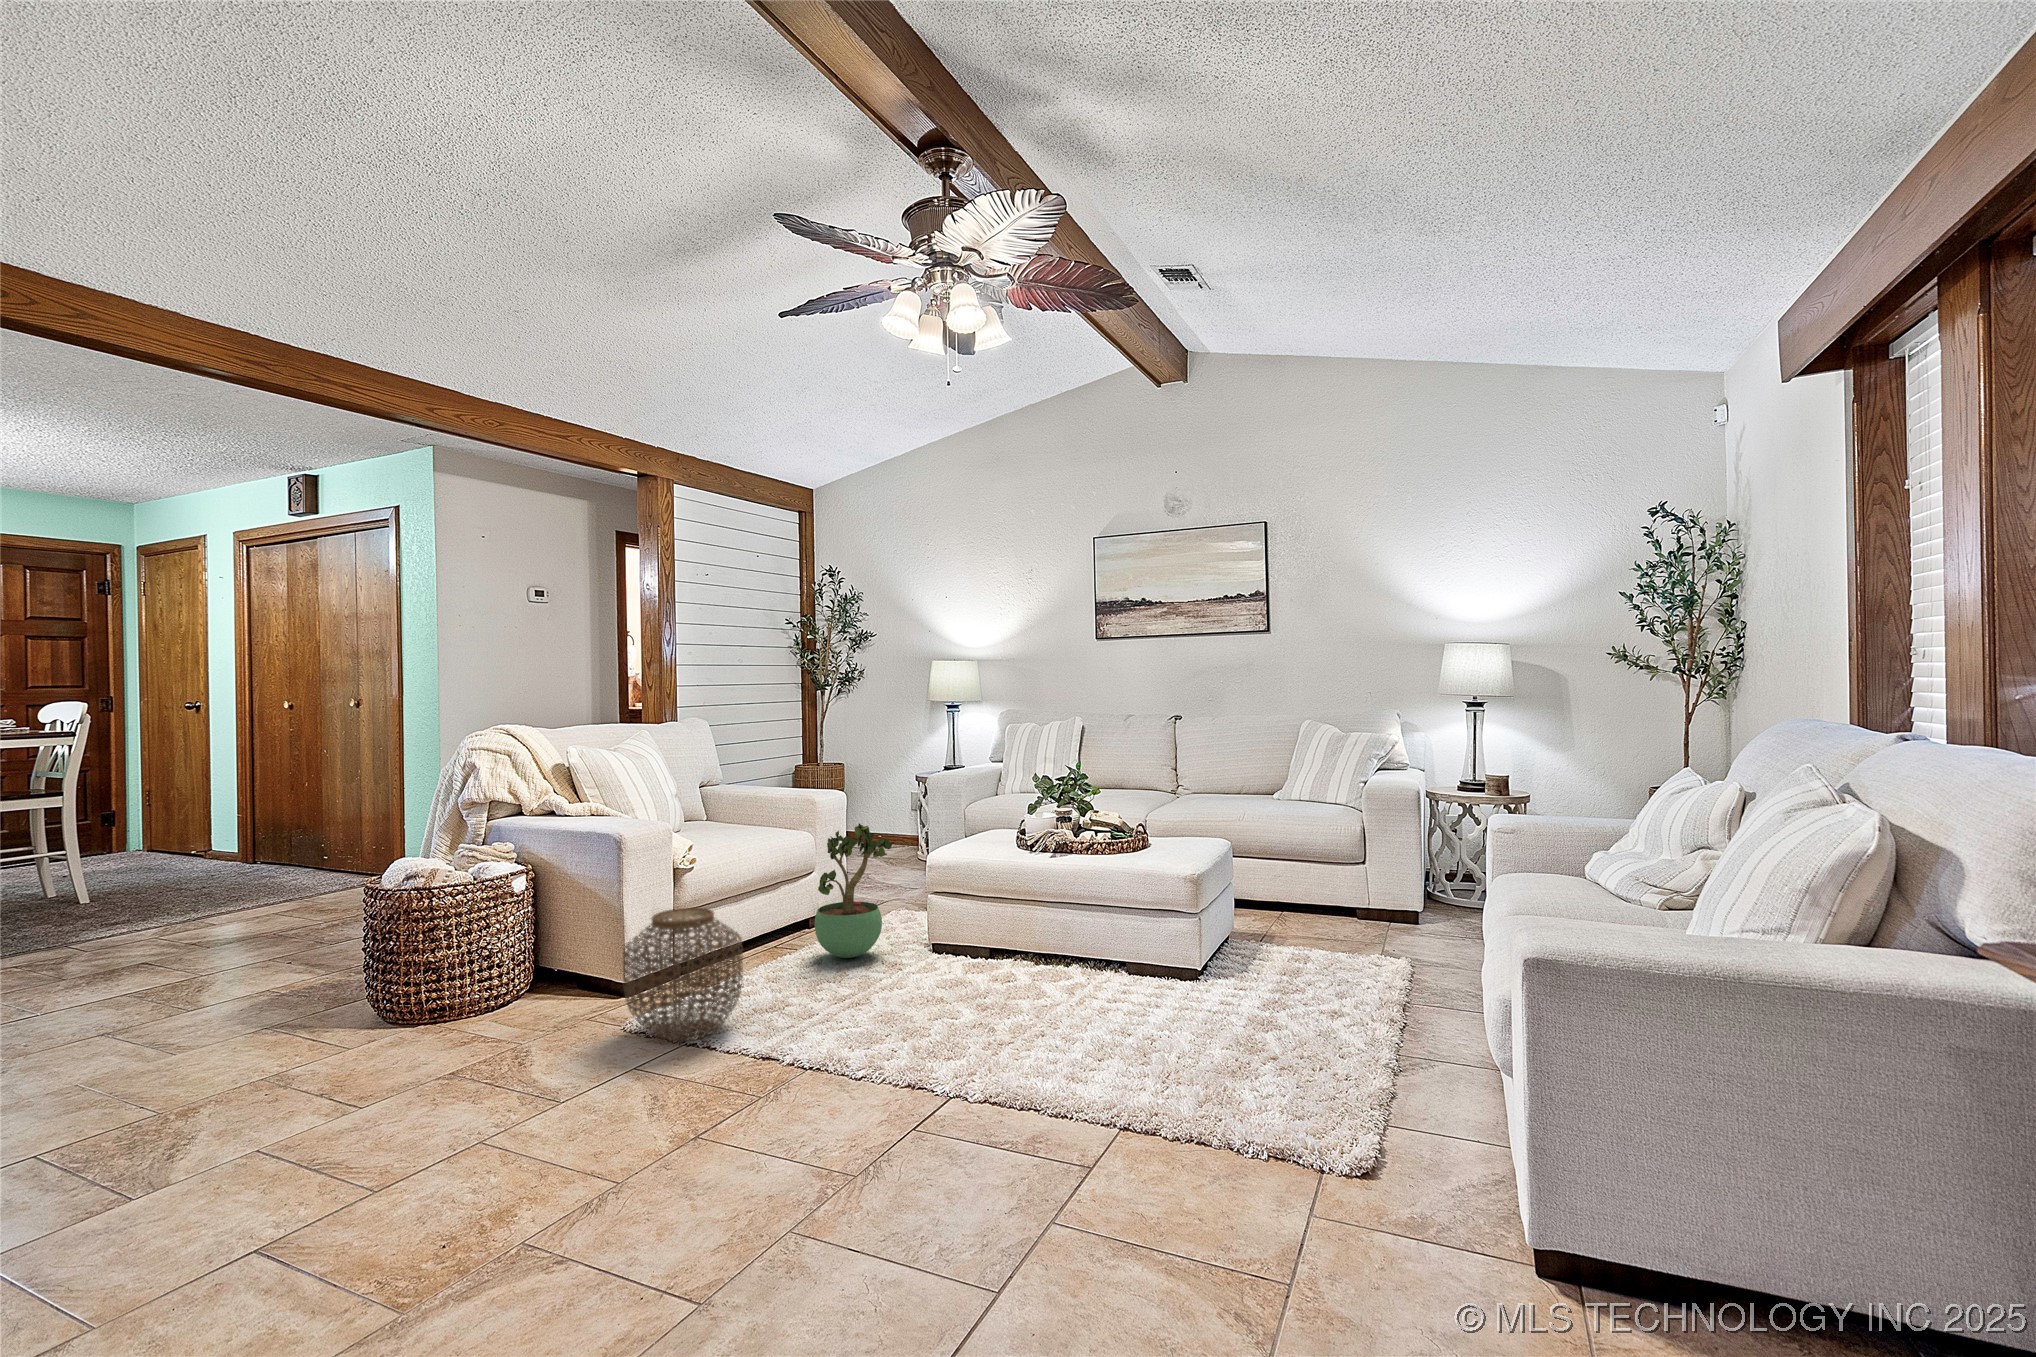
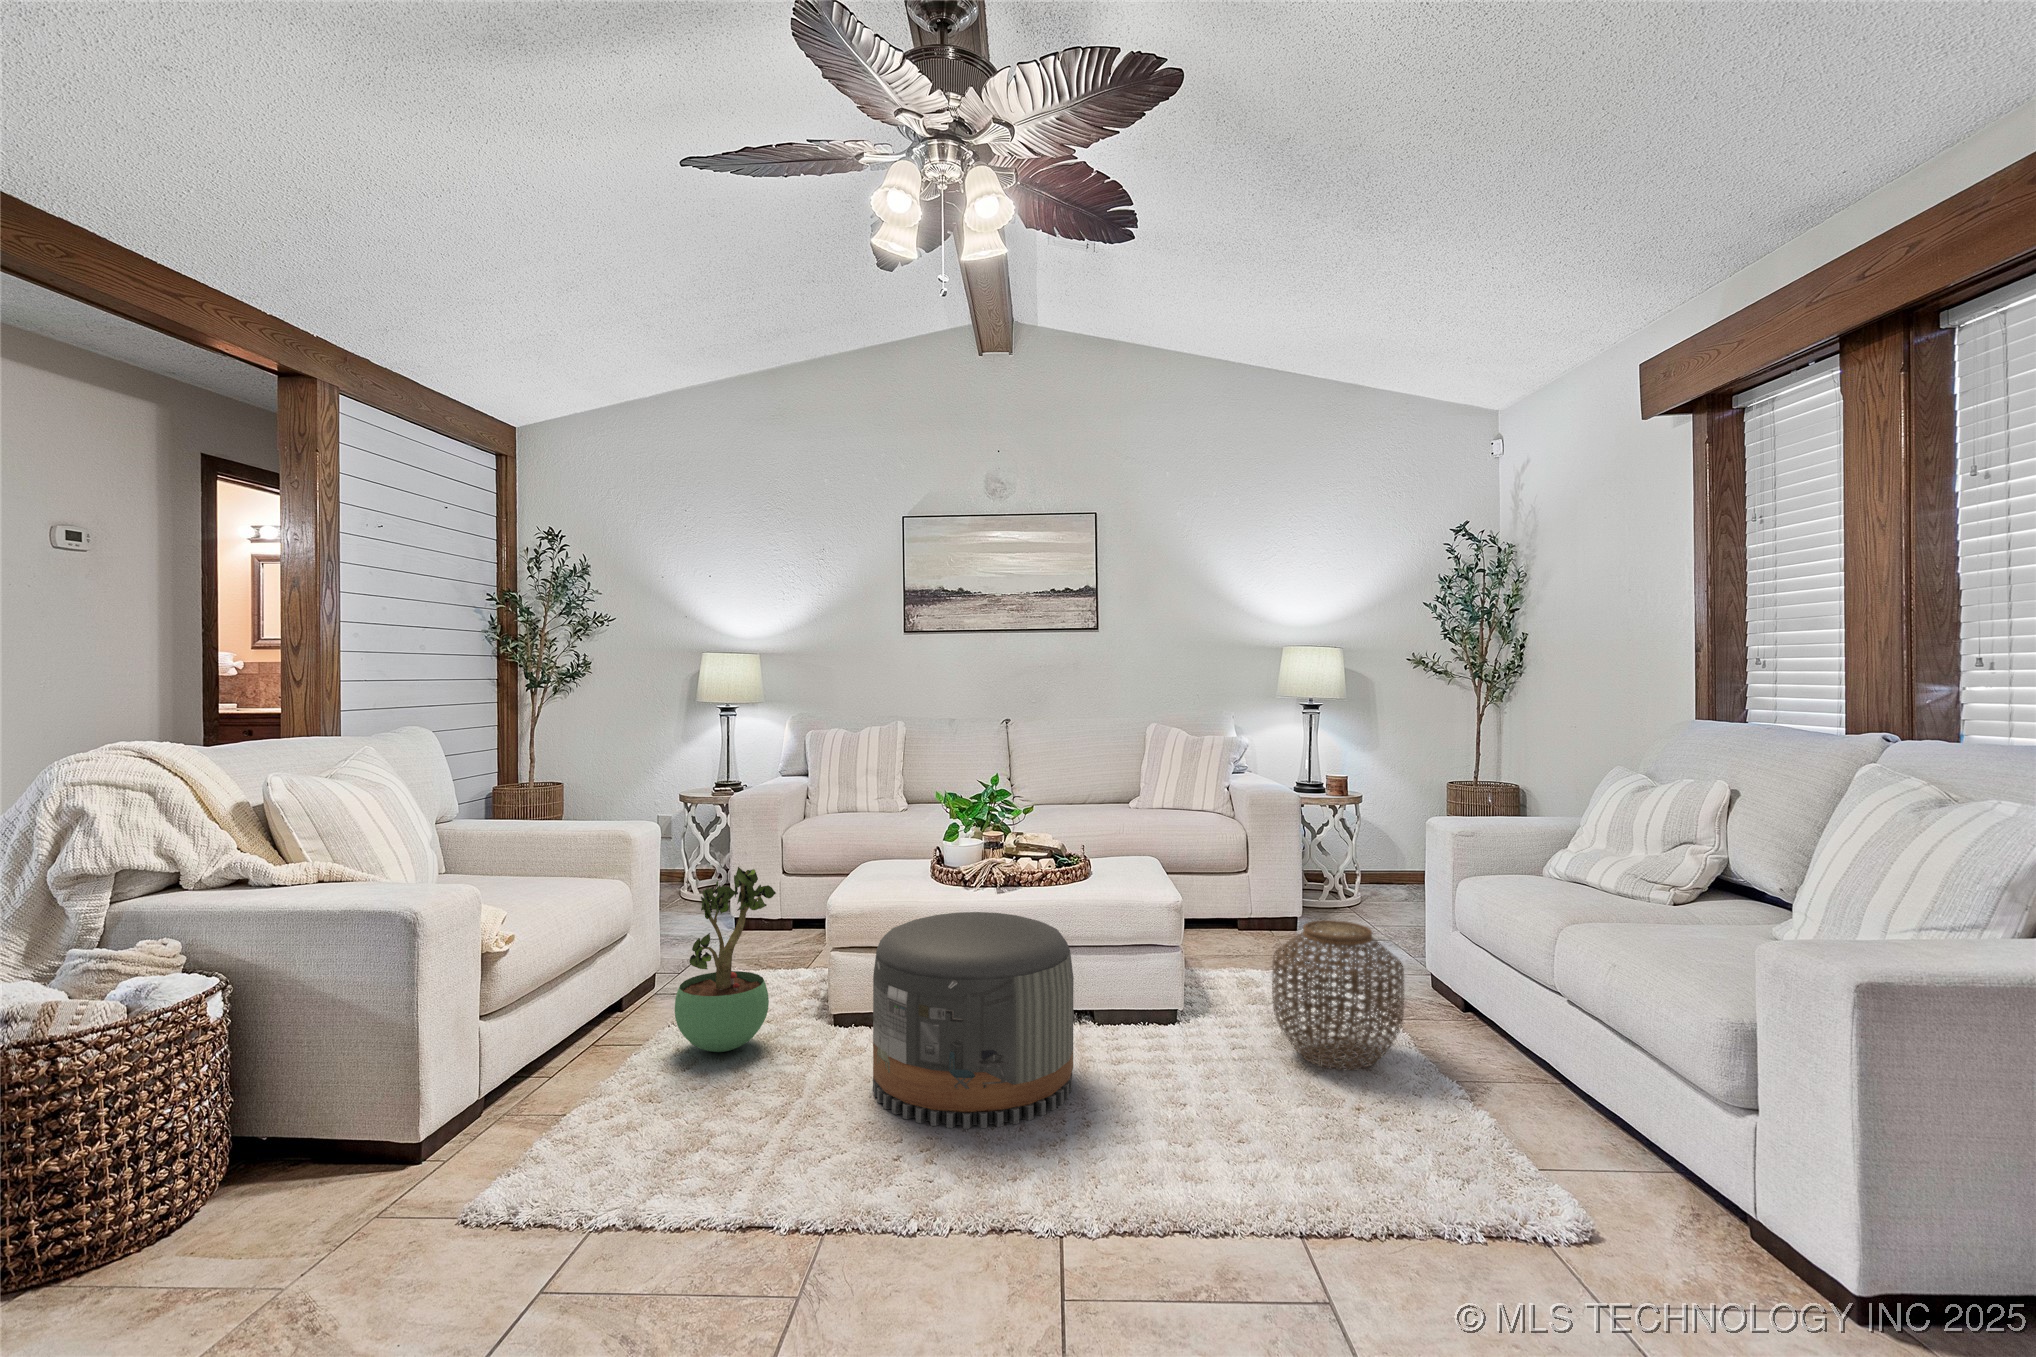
pouf: none [917,866,1072,1021] -> present [873,912,1074,1129]
woven basket: present [623,907,743,1041] -> present [1272,920,1404,1070]

